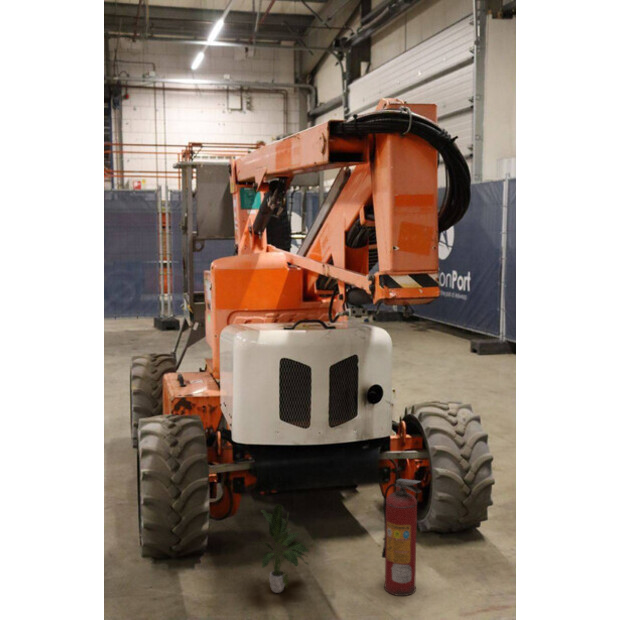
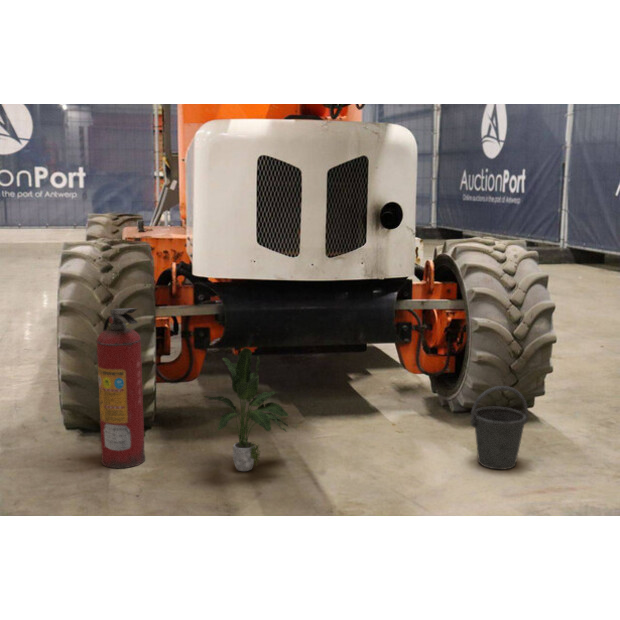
fire extinguisher: present [382,479,421,596] -> present [97,308,145,468]
bucket: none [436,525,476,585] -> present [470,386,528,469]

